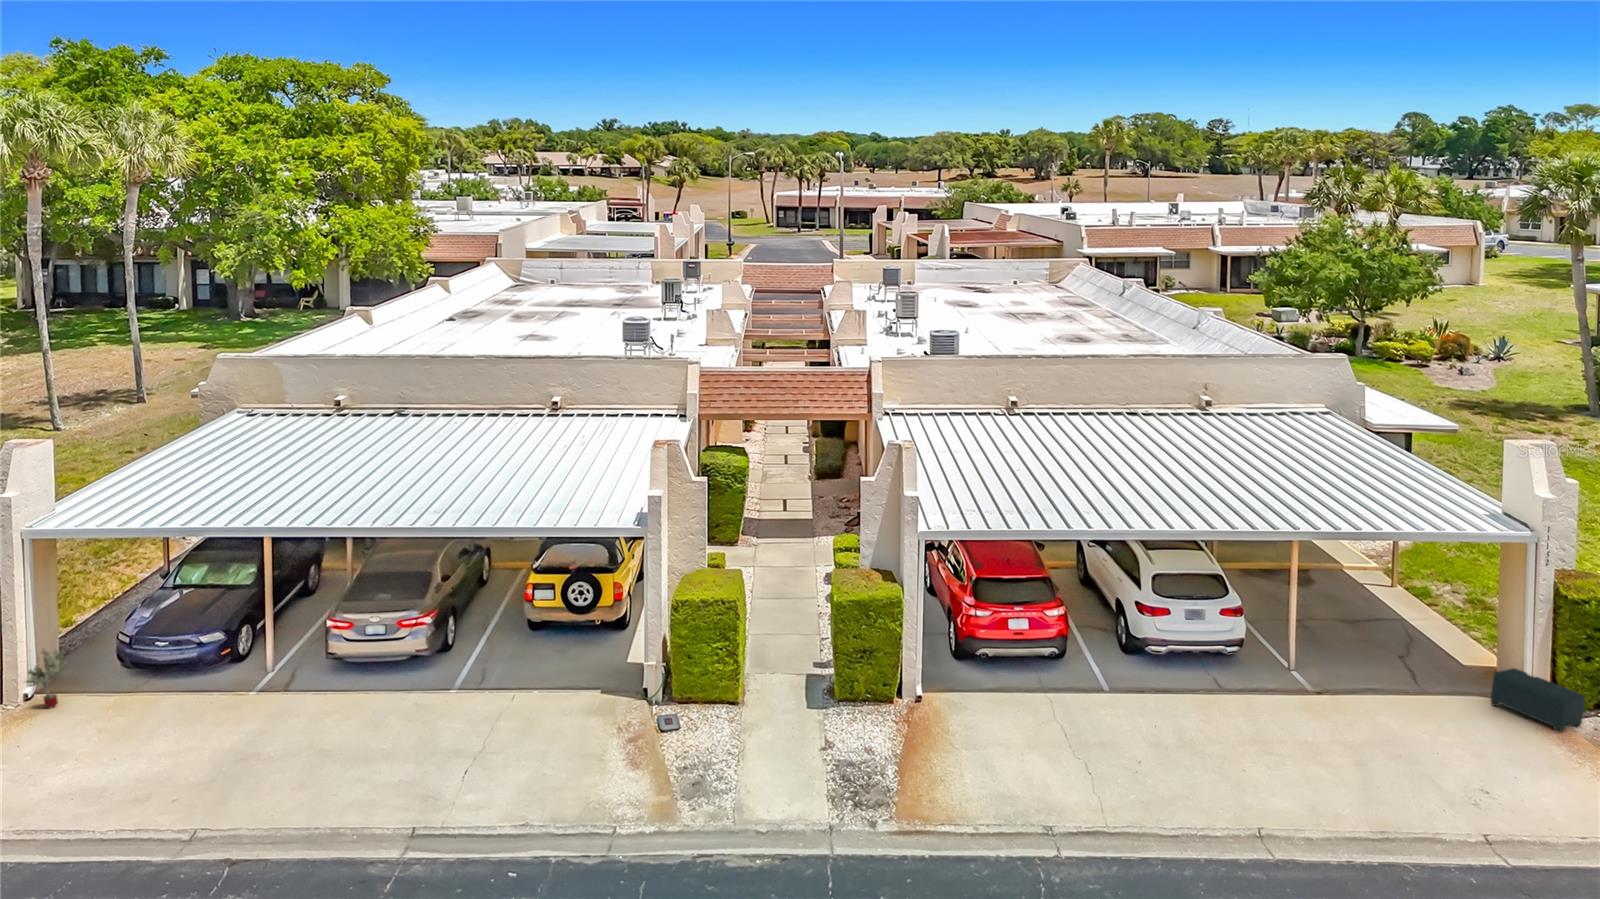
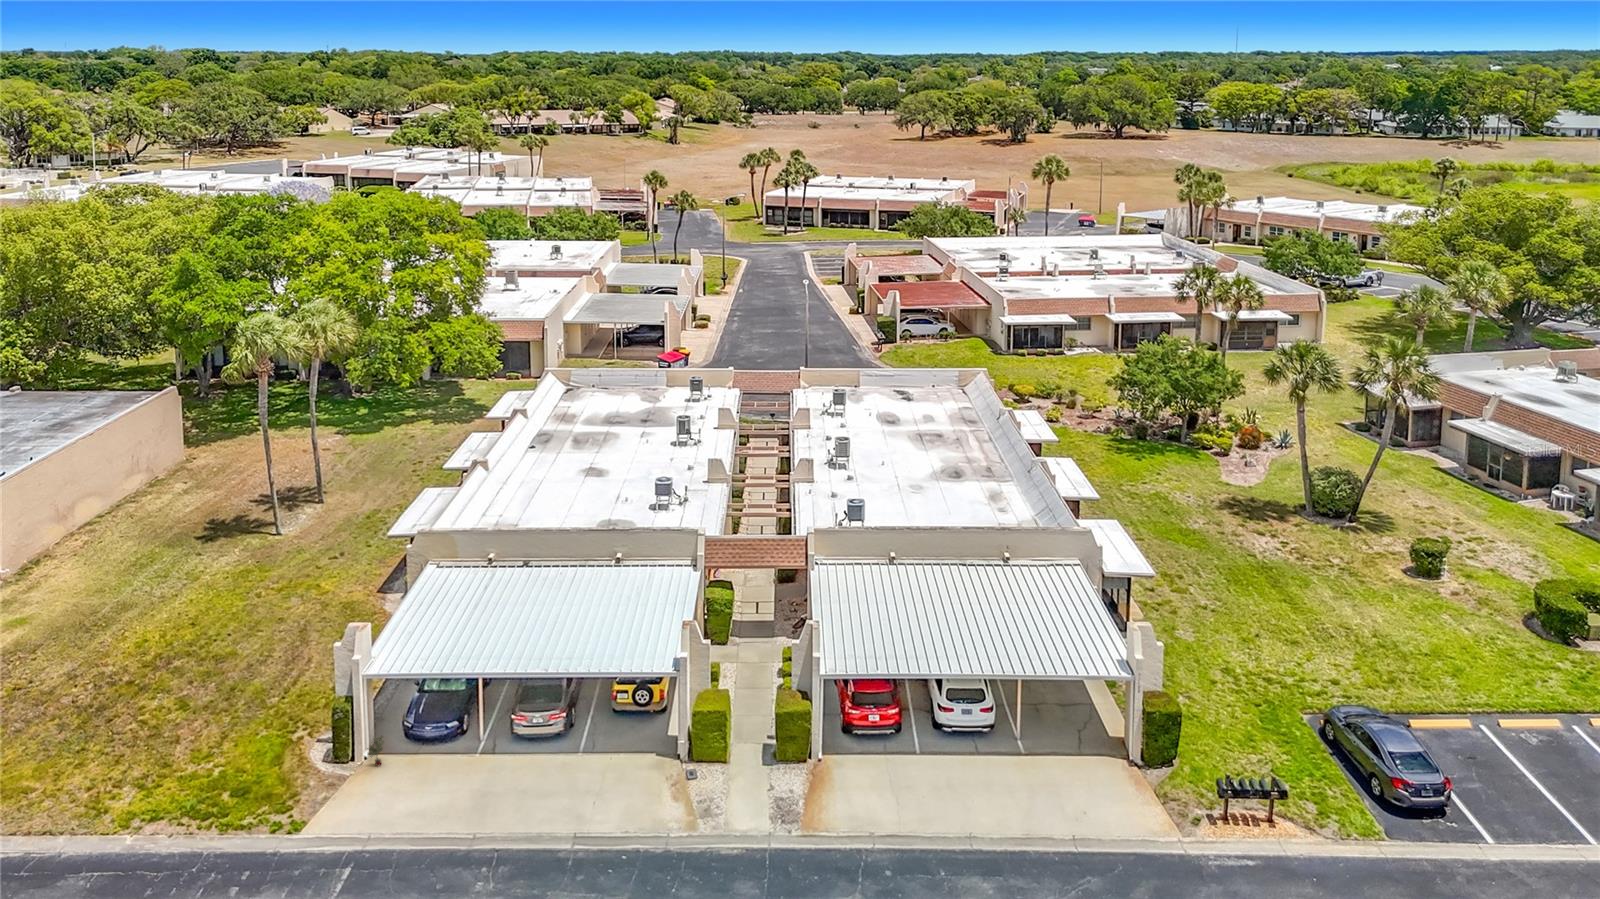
bench: present [1491,668,1585,732] -> none [1111,745,1150,781]

